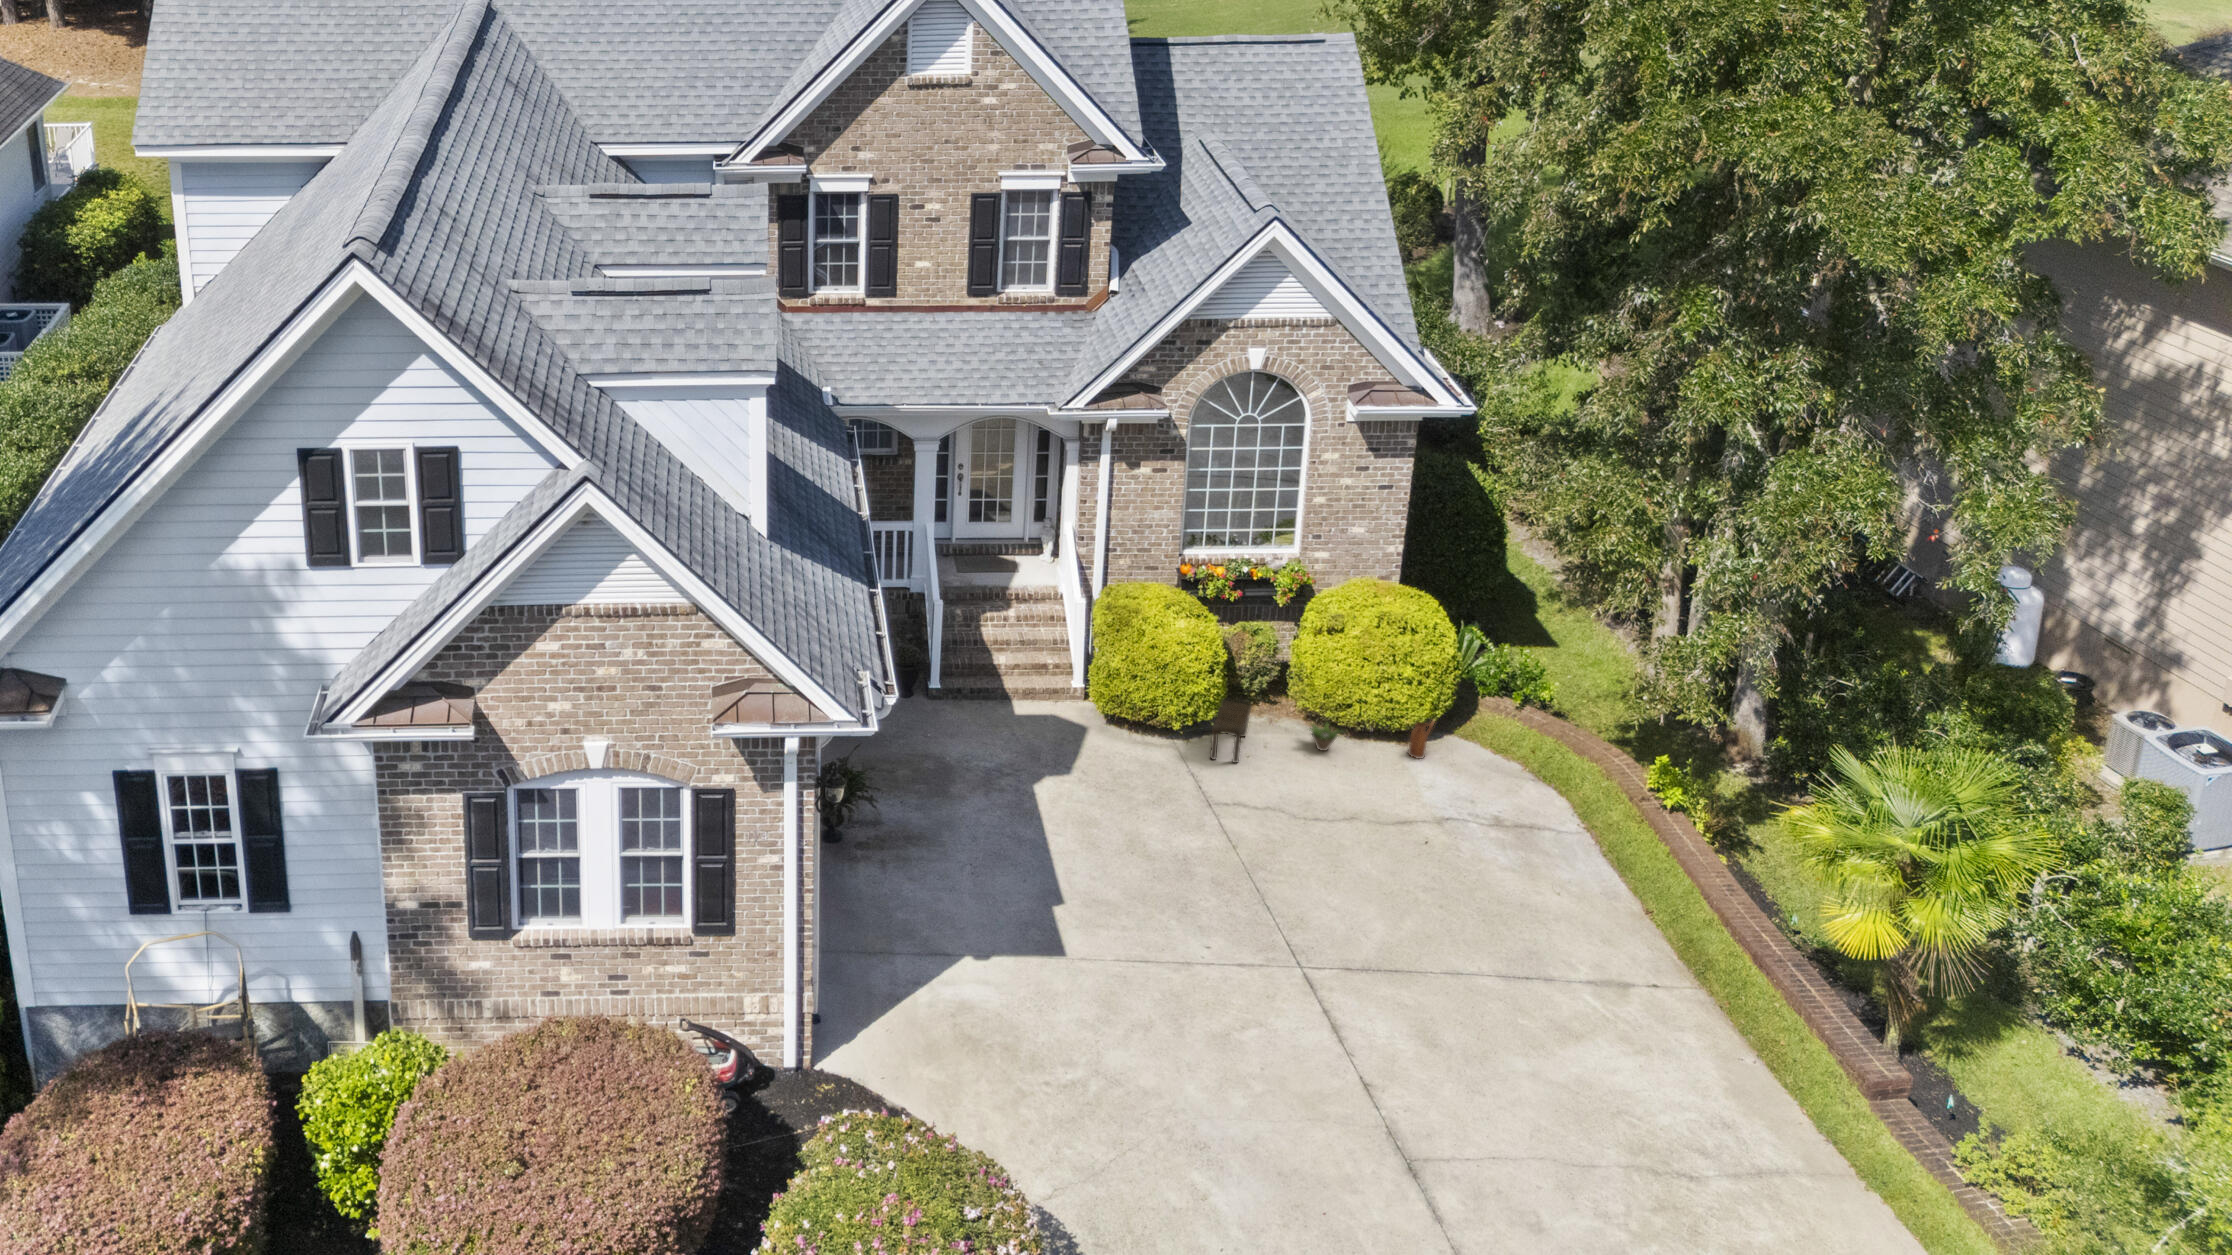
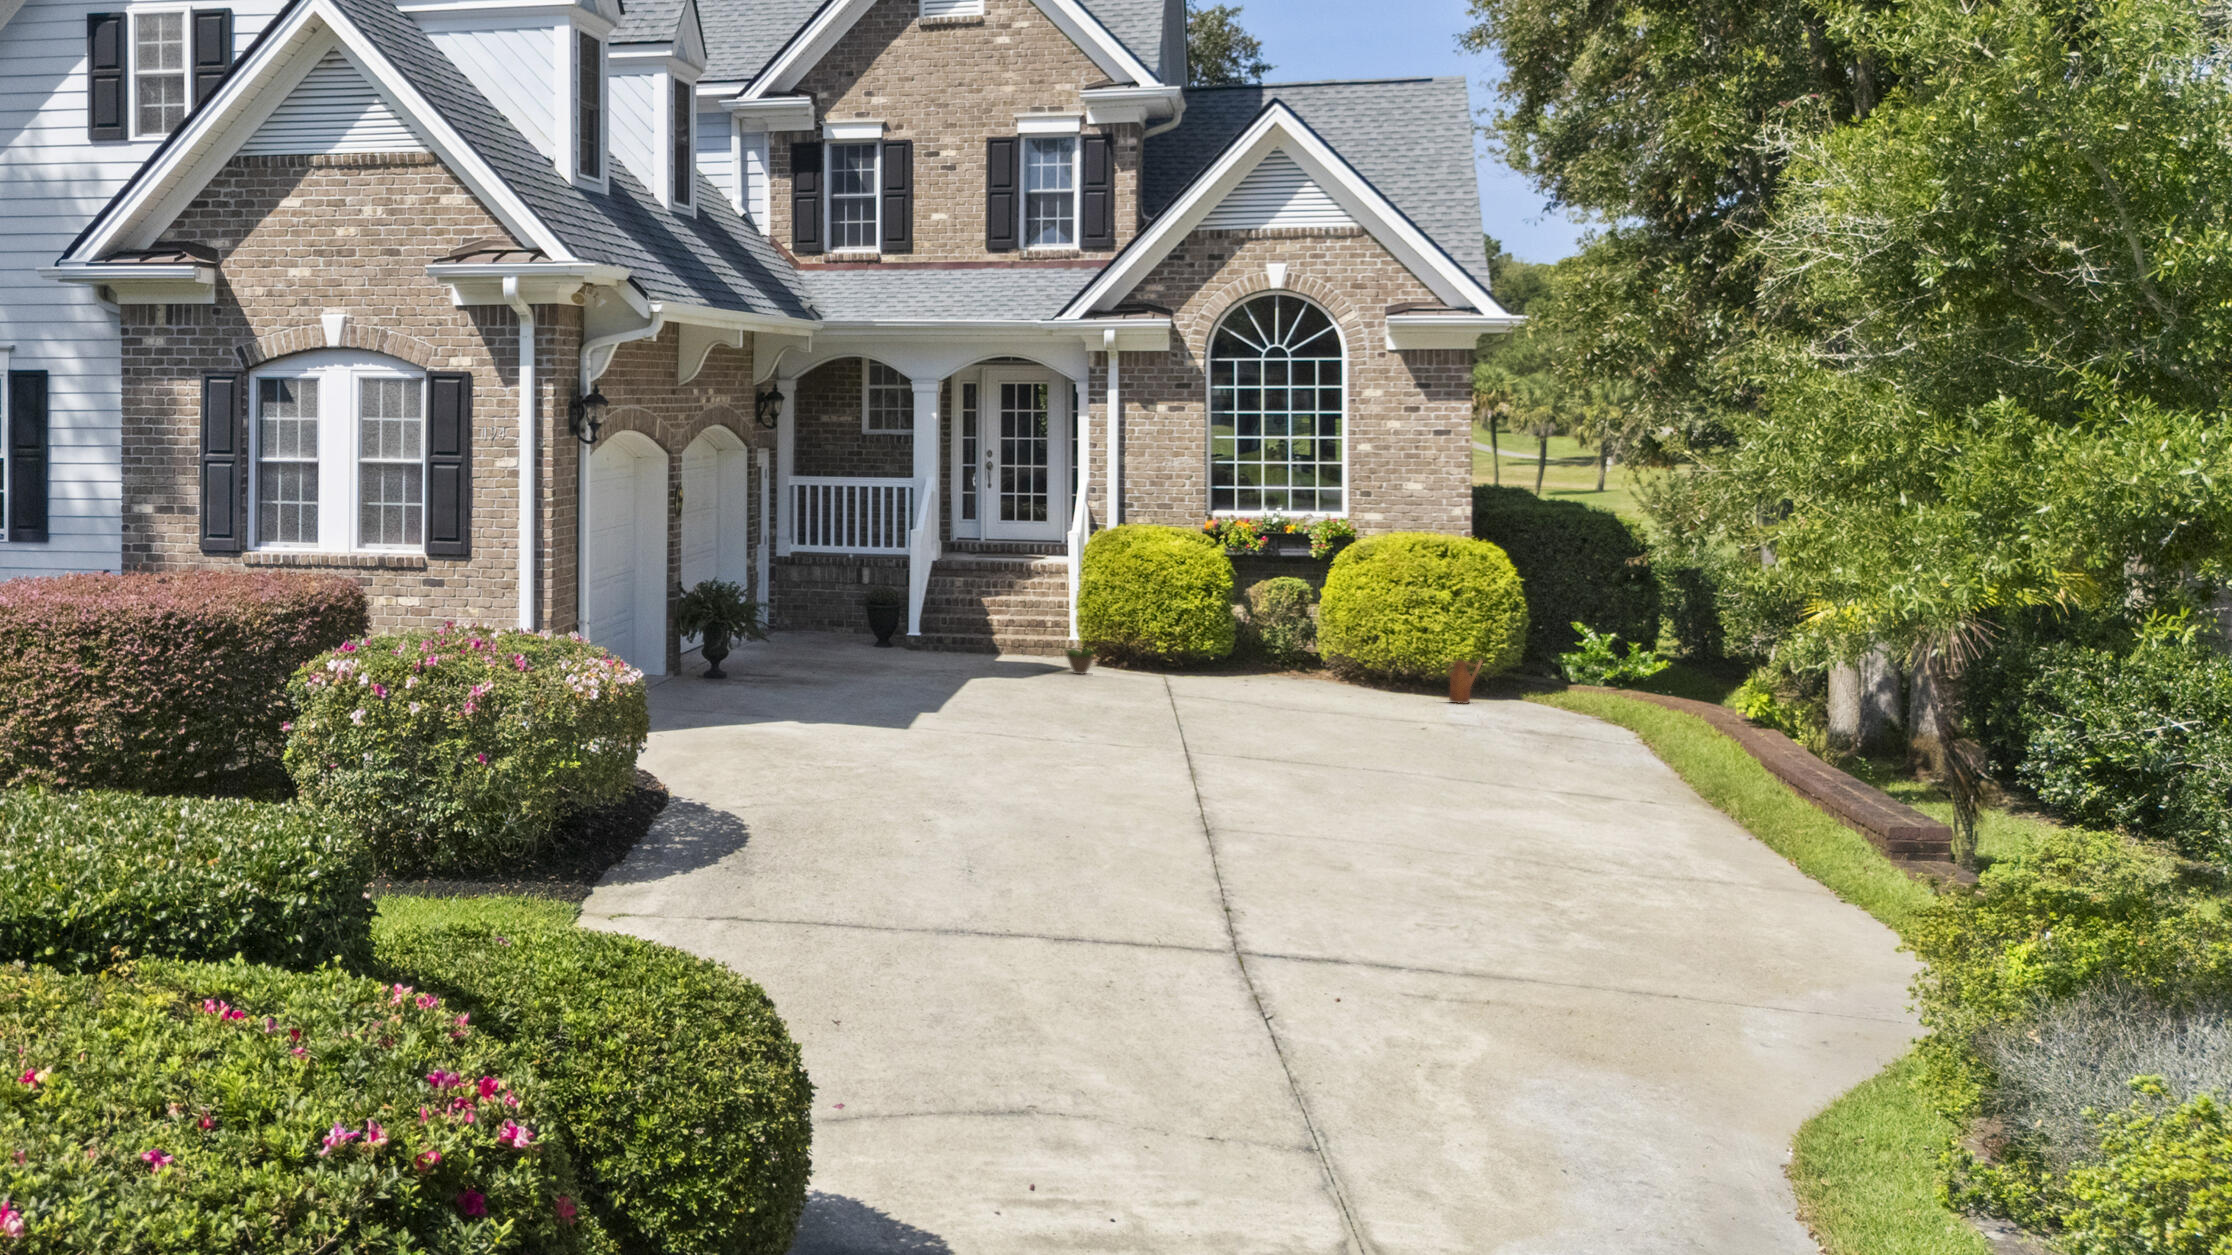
bench: present [1210,701,1252,763] -> none [1198,639,1260,690]
decorative plant: present [1310,724,1341,751] -> present [1066,648,1095,674]

